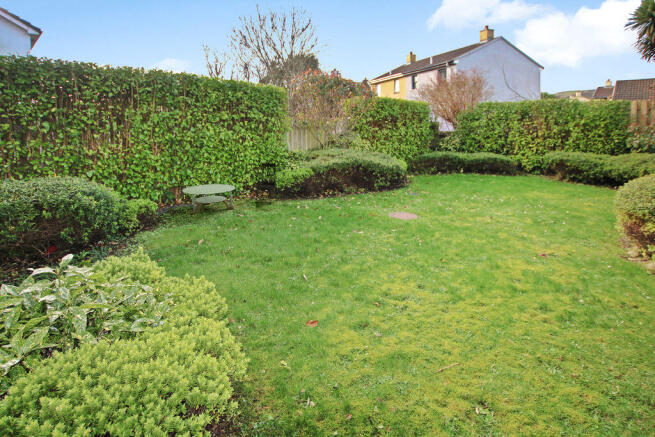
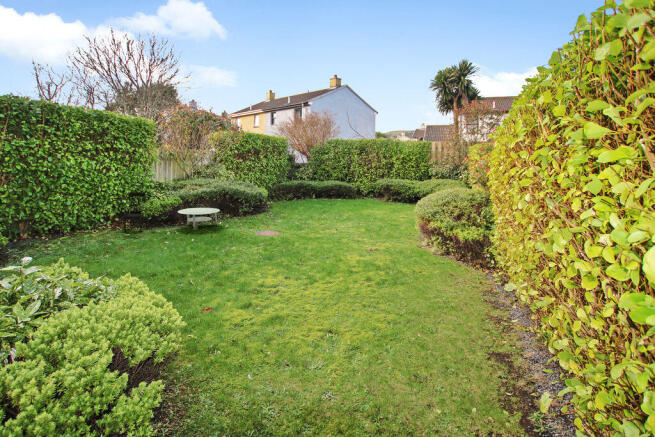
round table: present [182,184,235,214] -> present [178,208,220,230]

